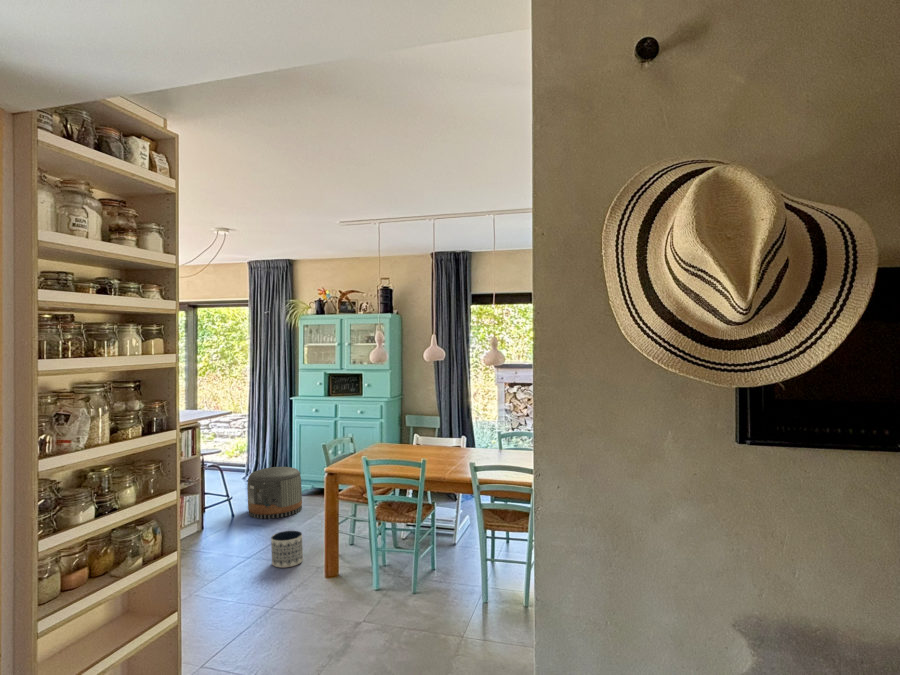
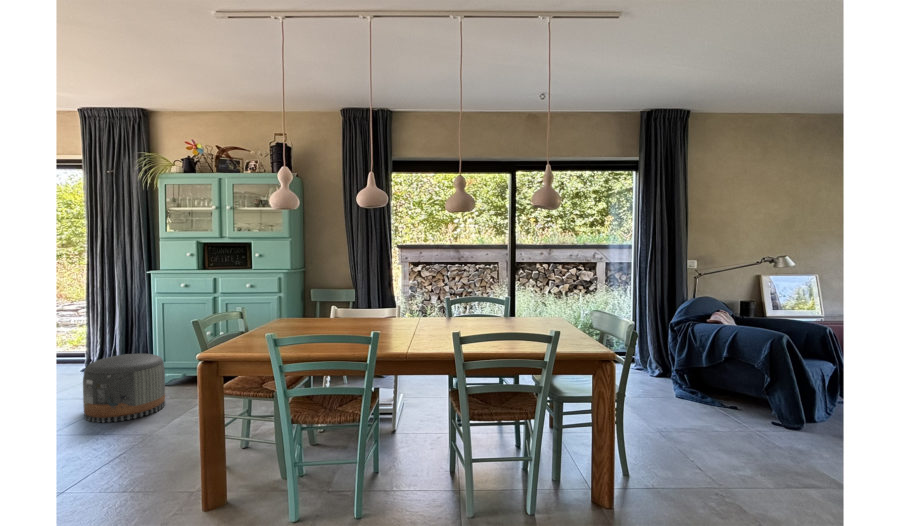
planter: present [271,531,303,568] -> none [113,443,166,501]

